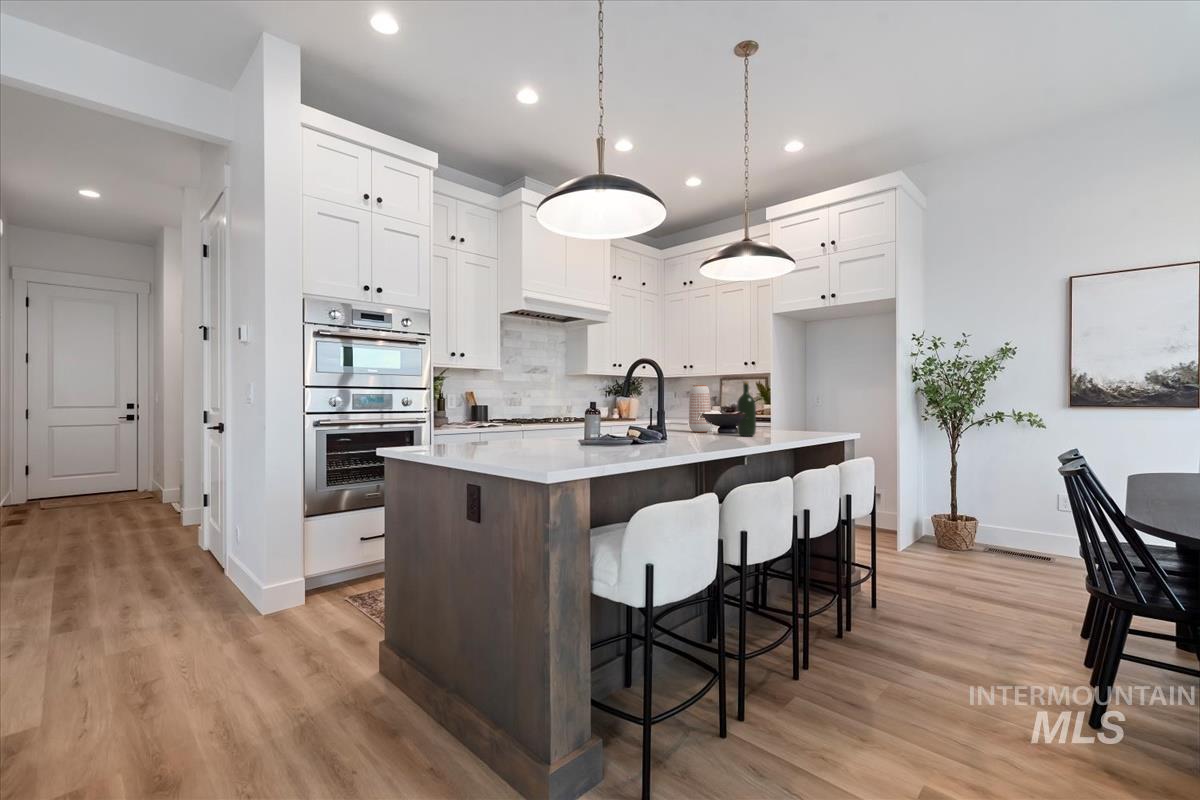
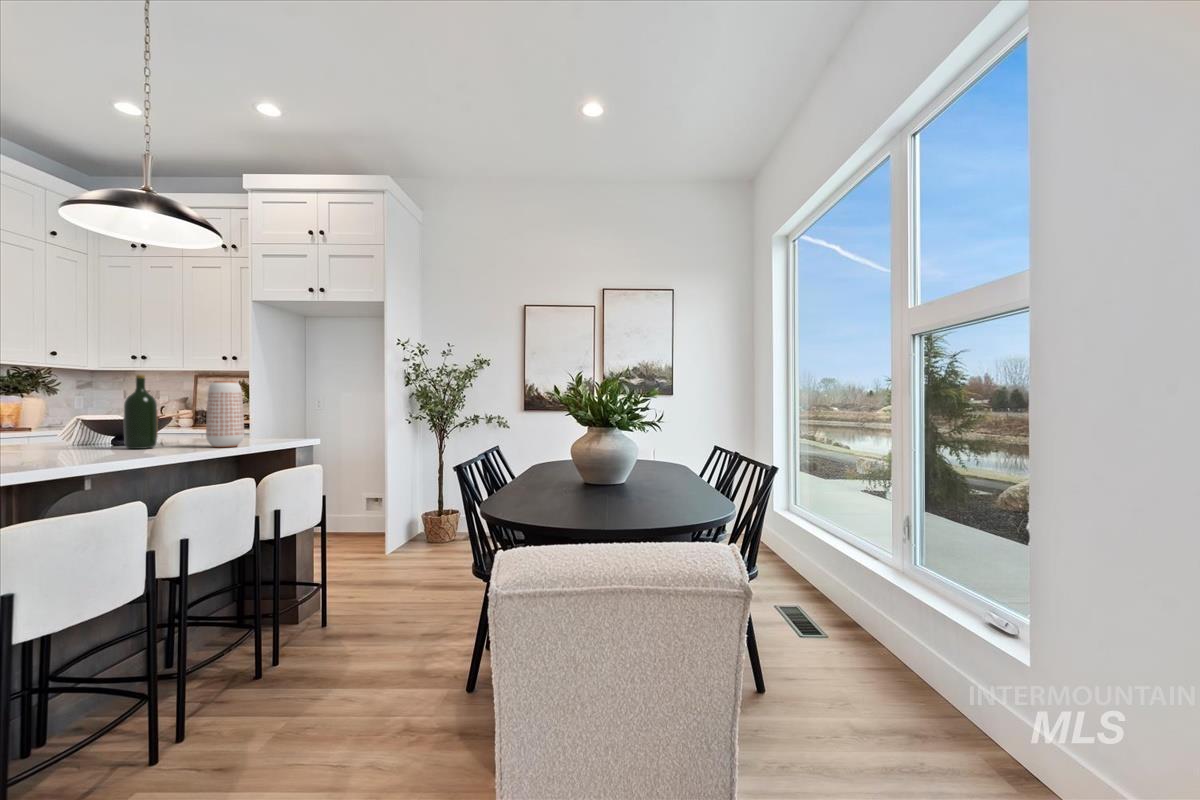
vase: present [689,385,711,433] -> present [206,381,244,448]

